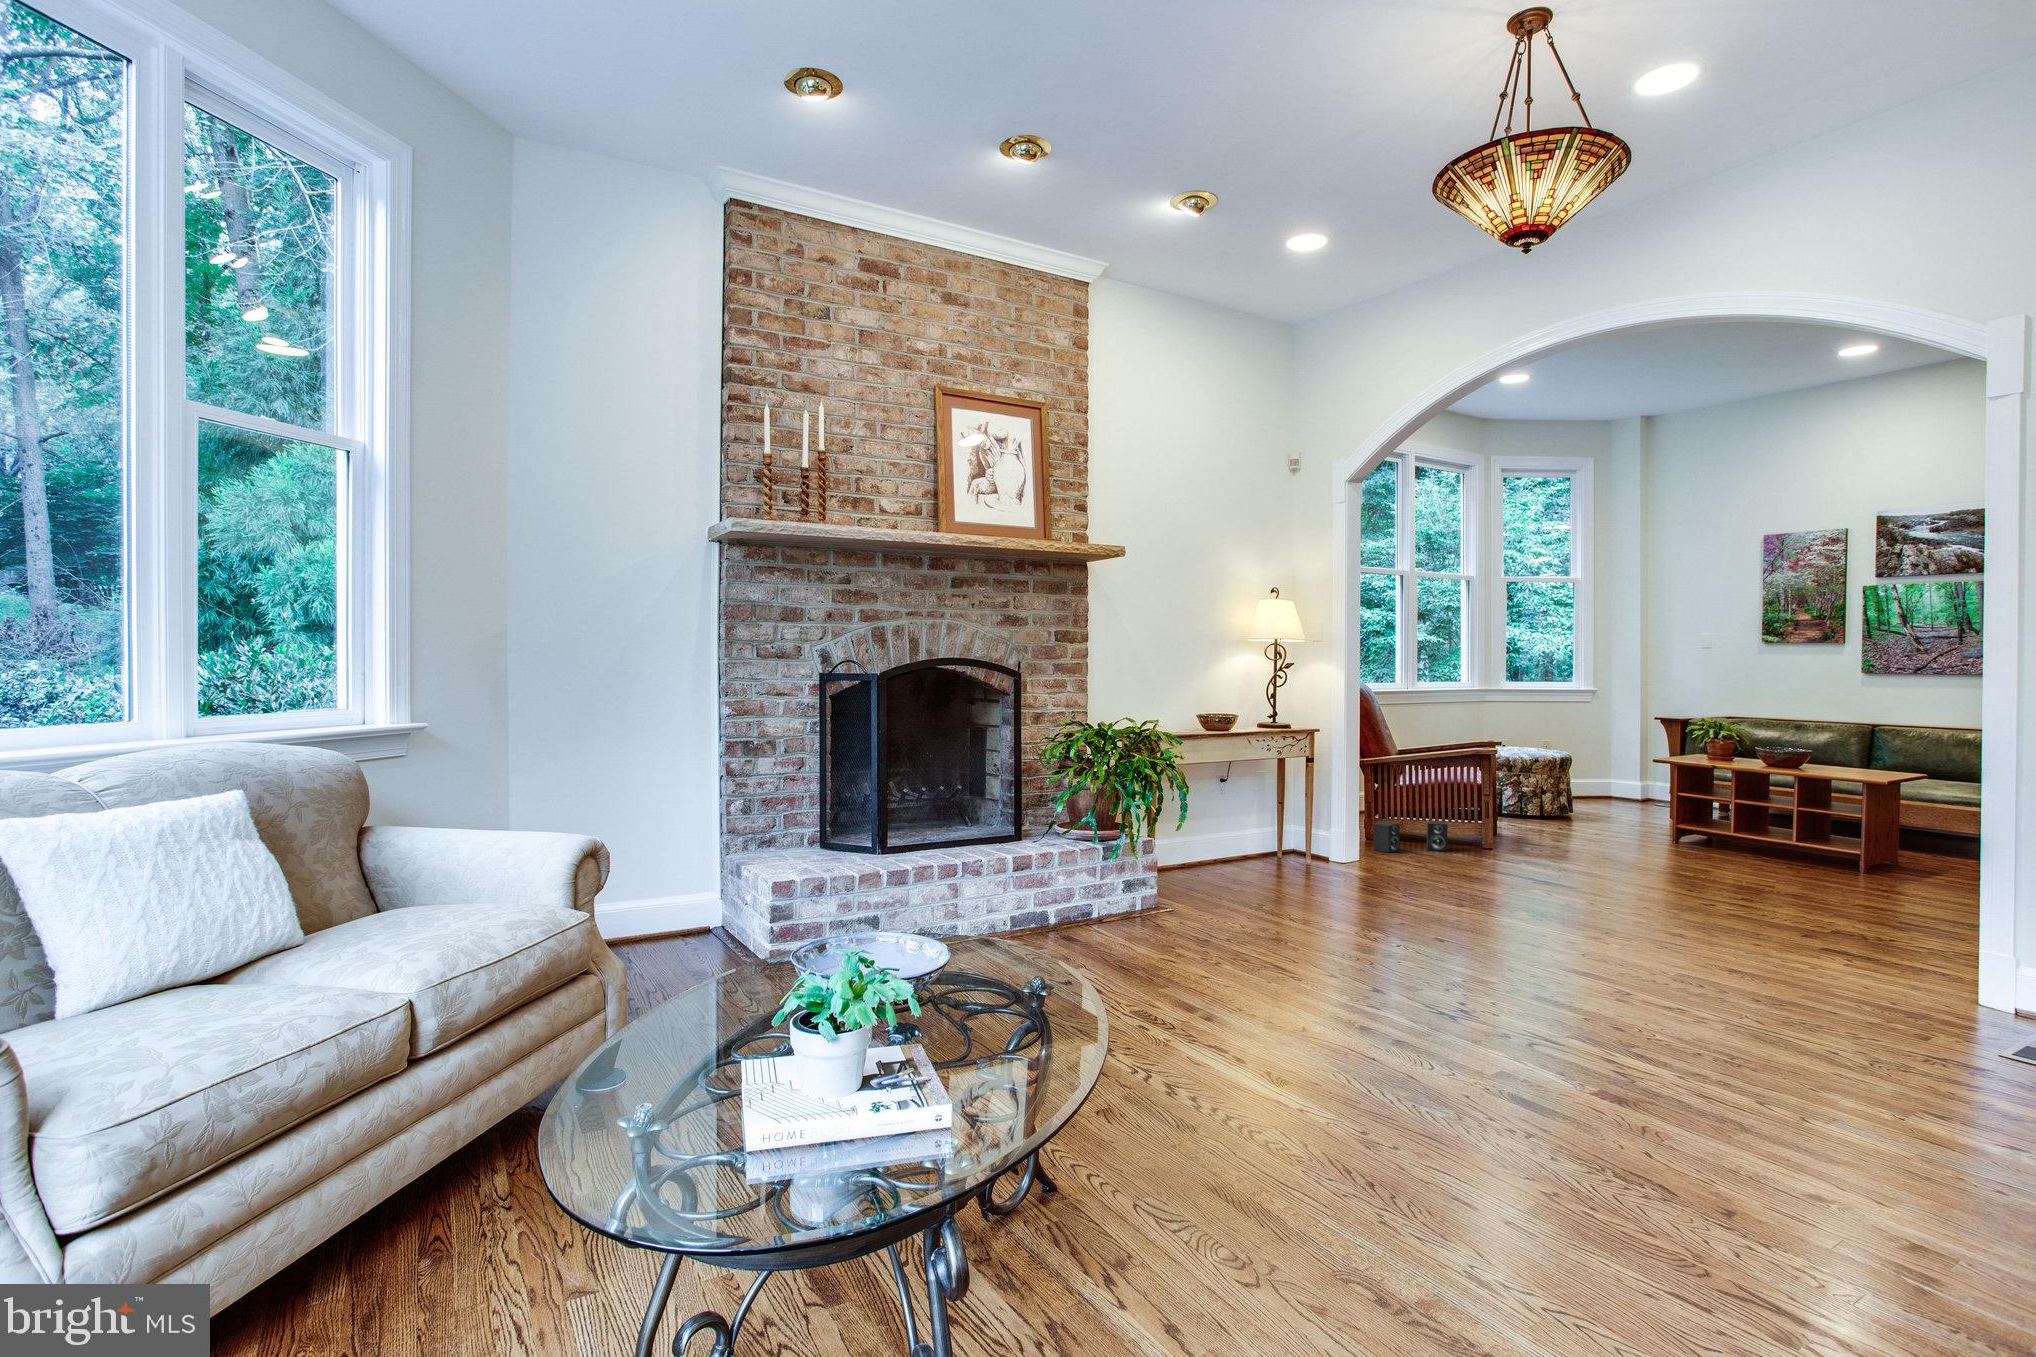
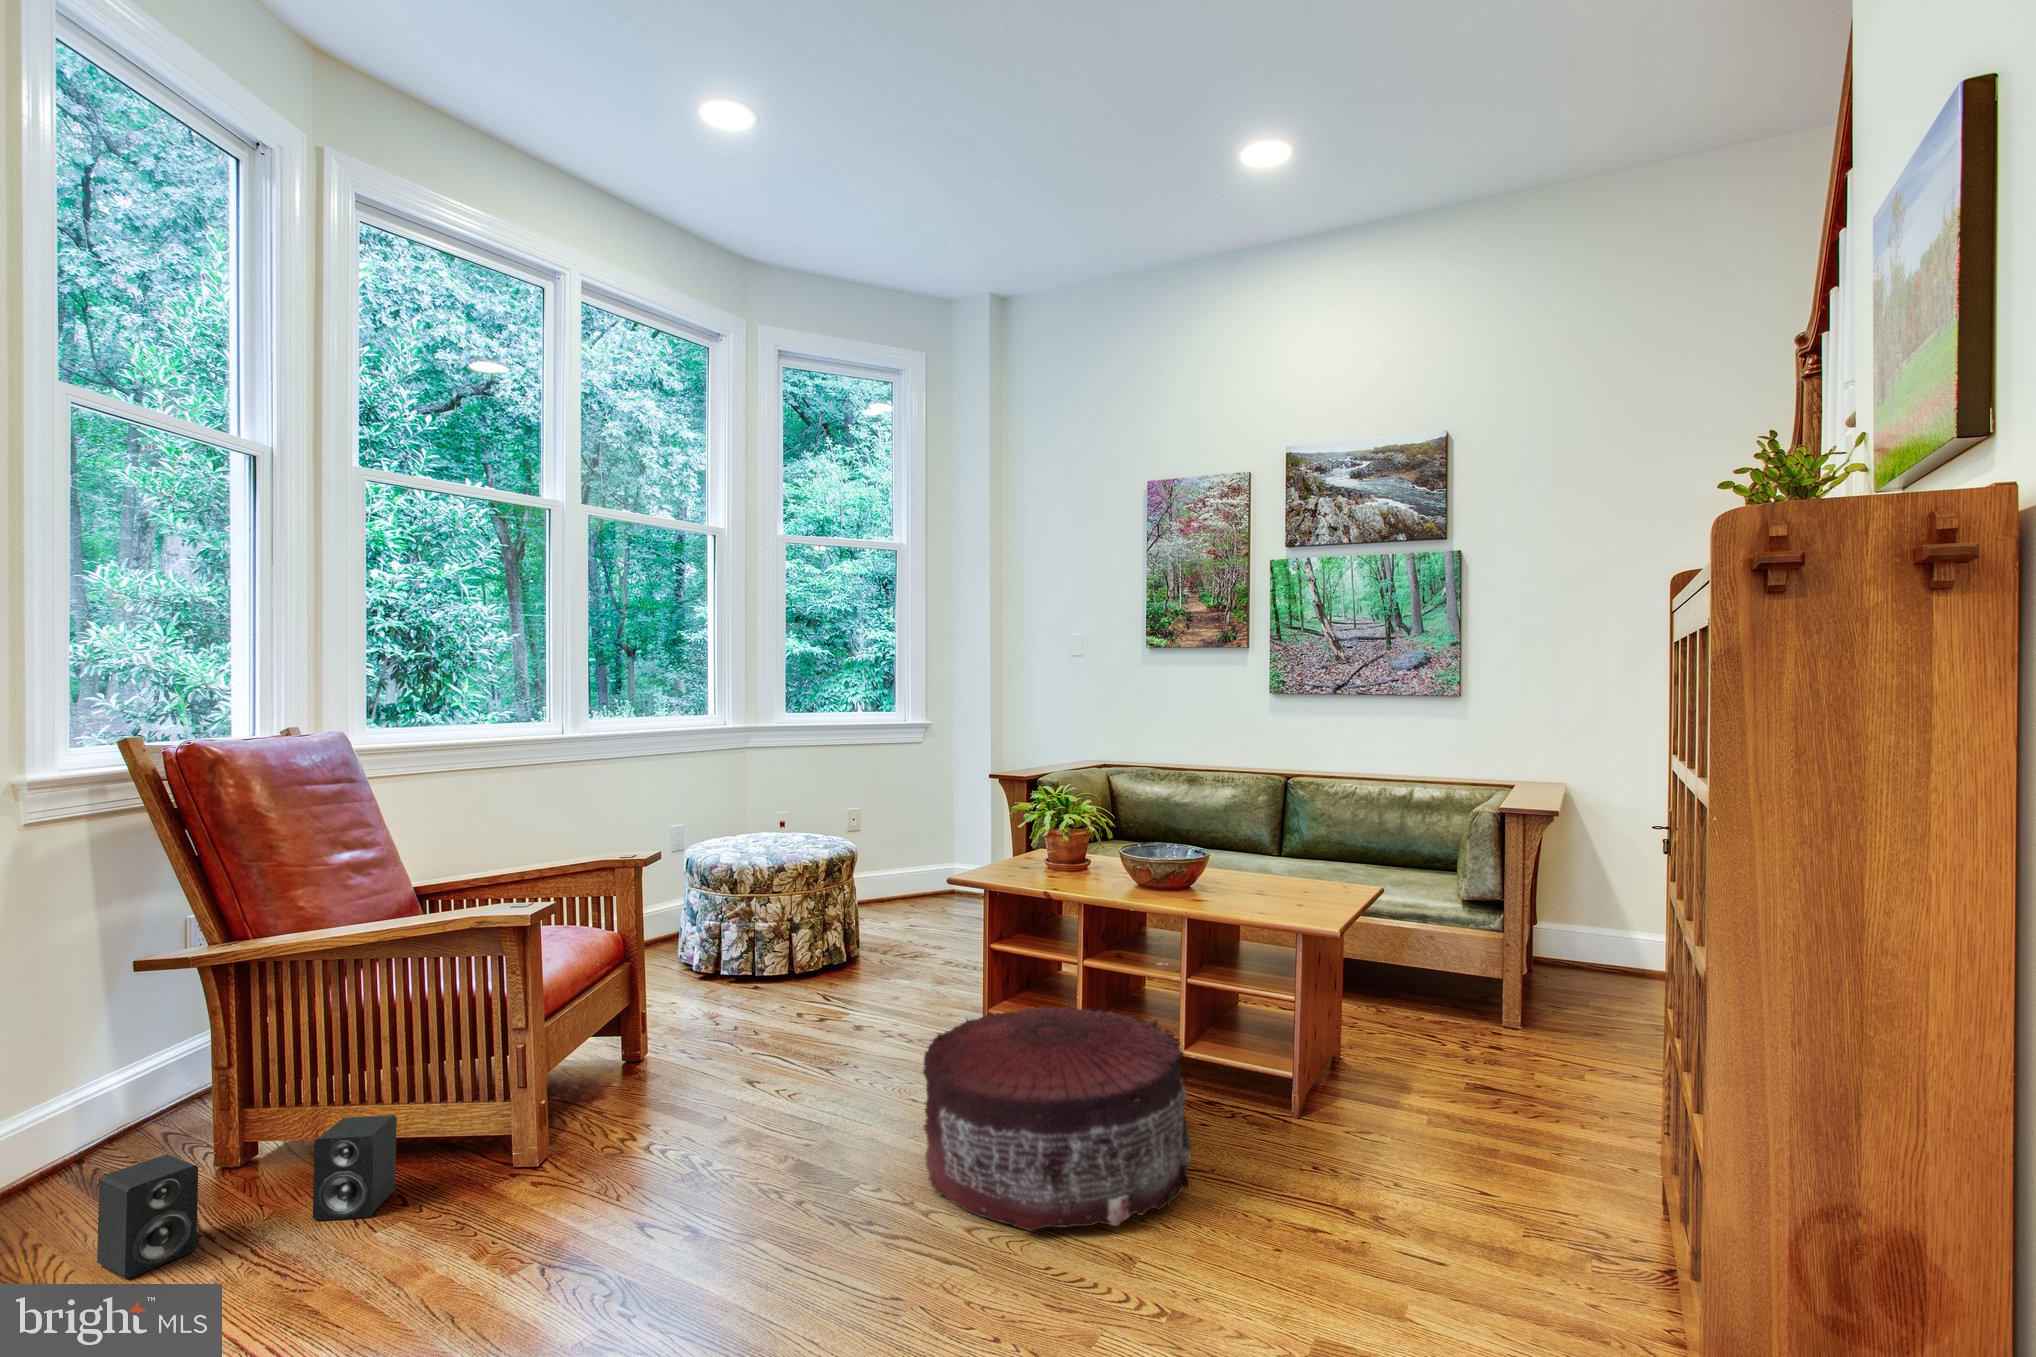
pouf: none [1662,810,1796,879] -> present [923,1004,1192,1231]

